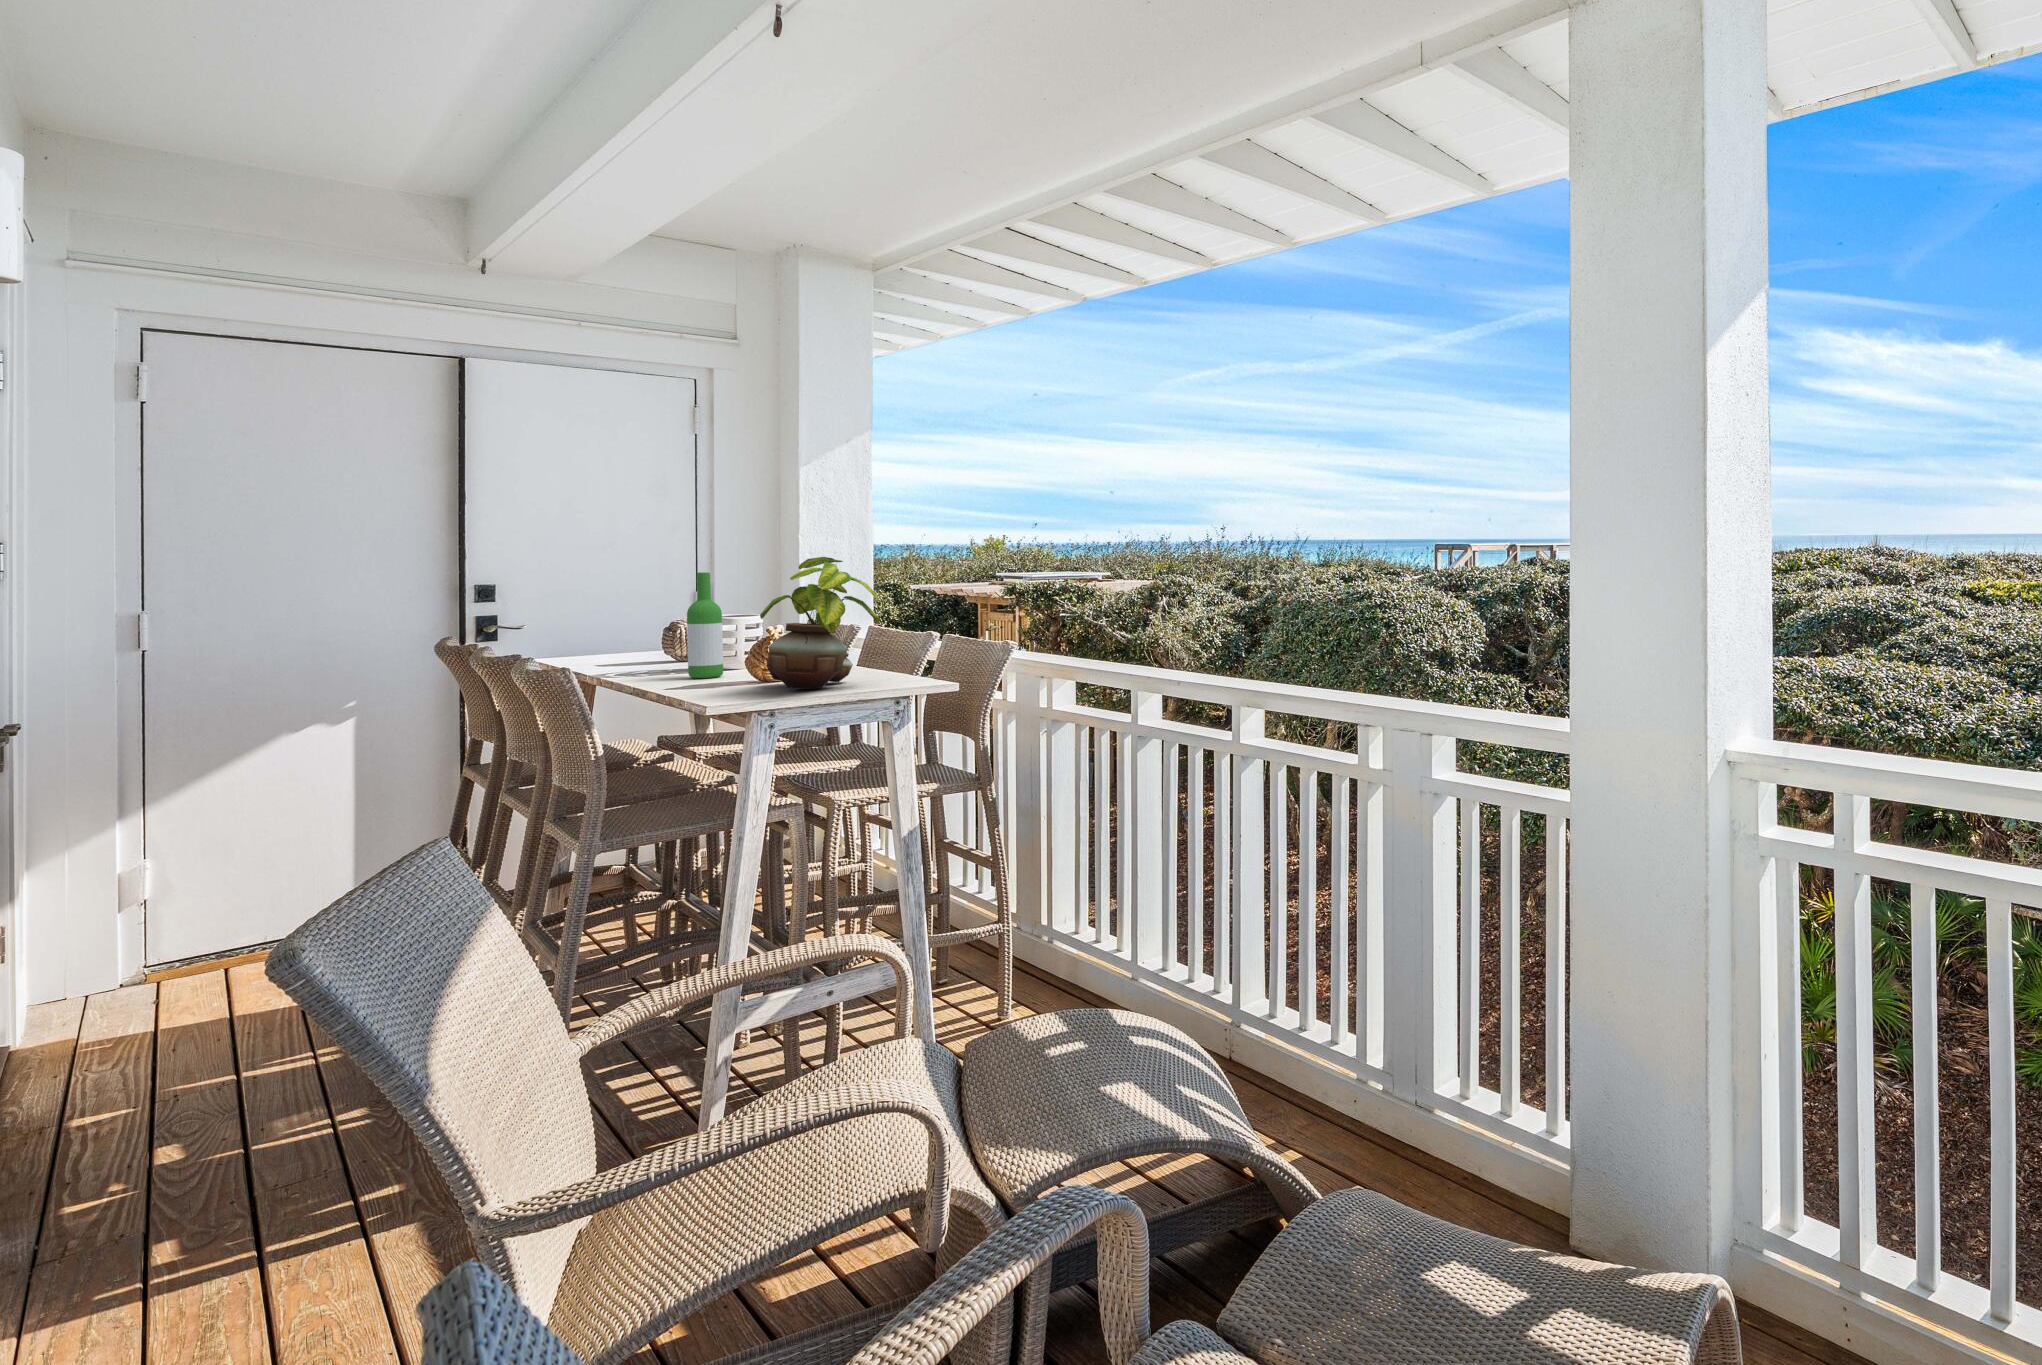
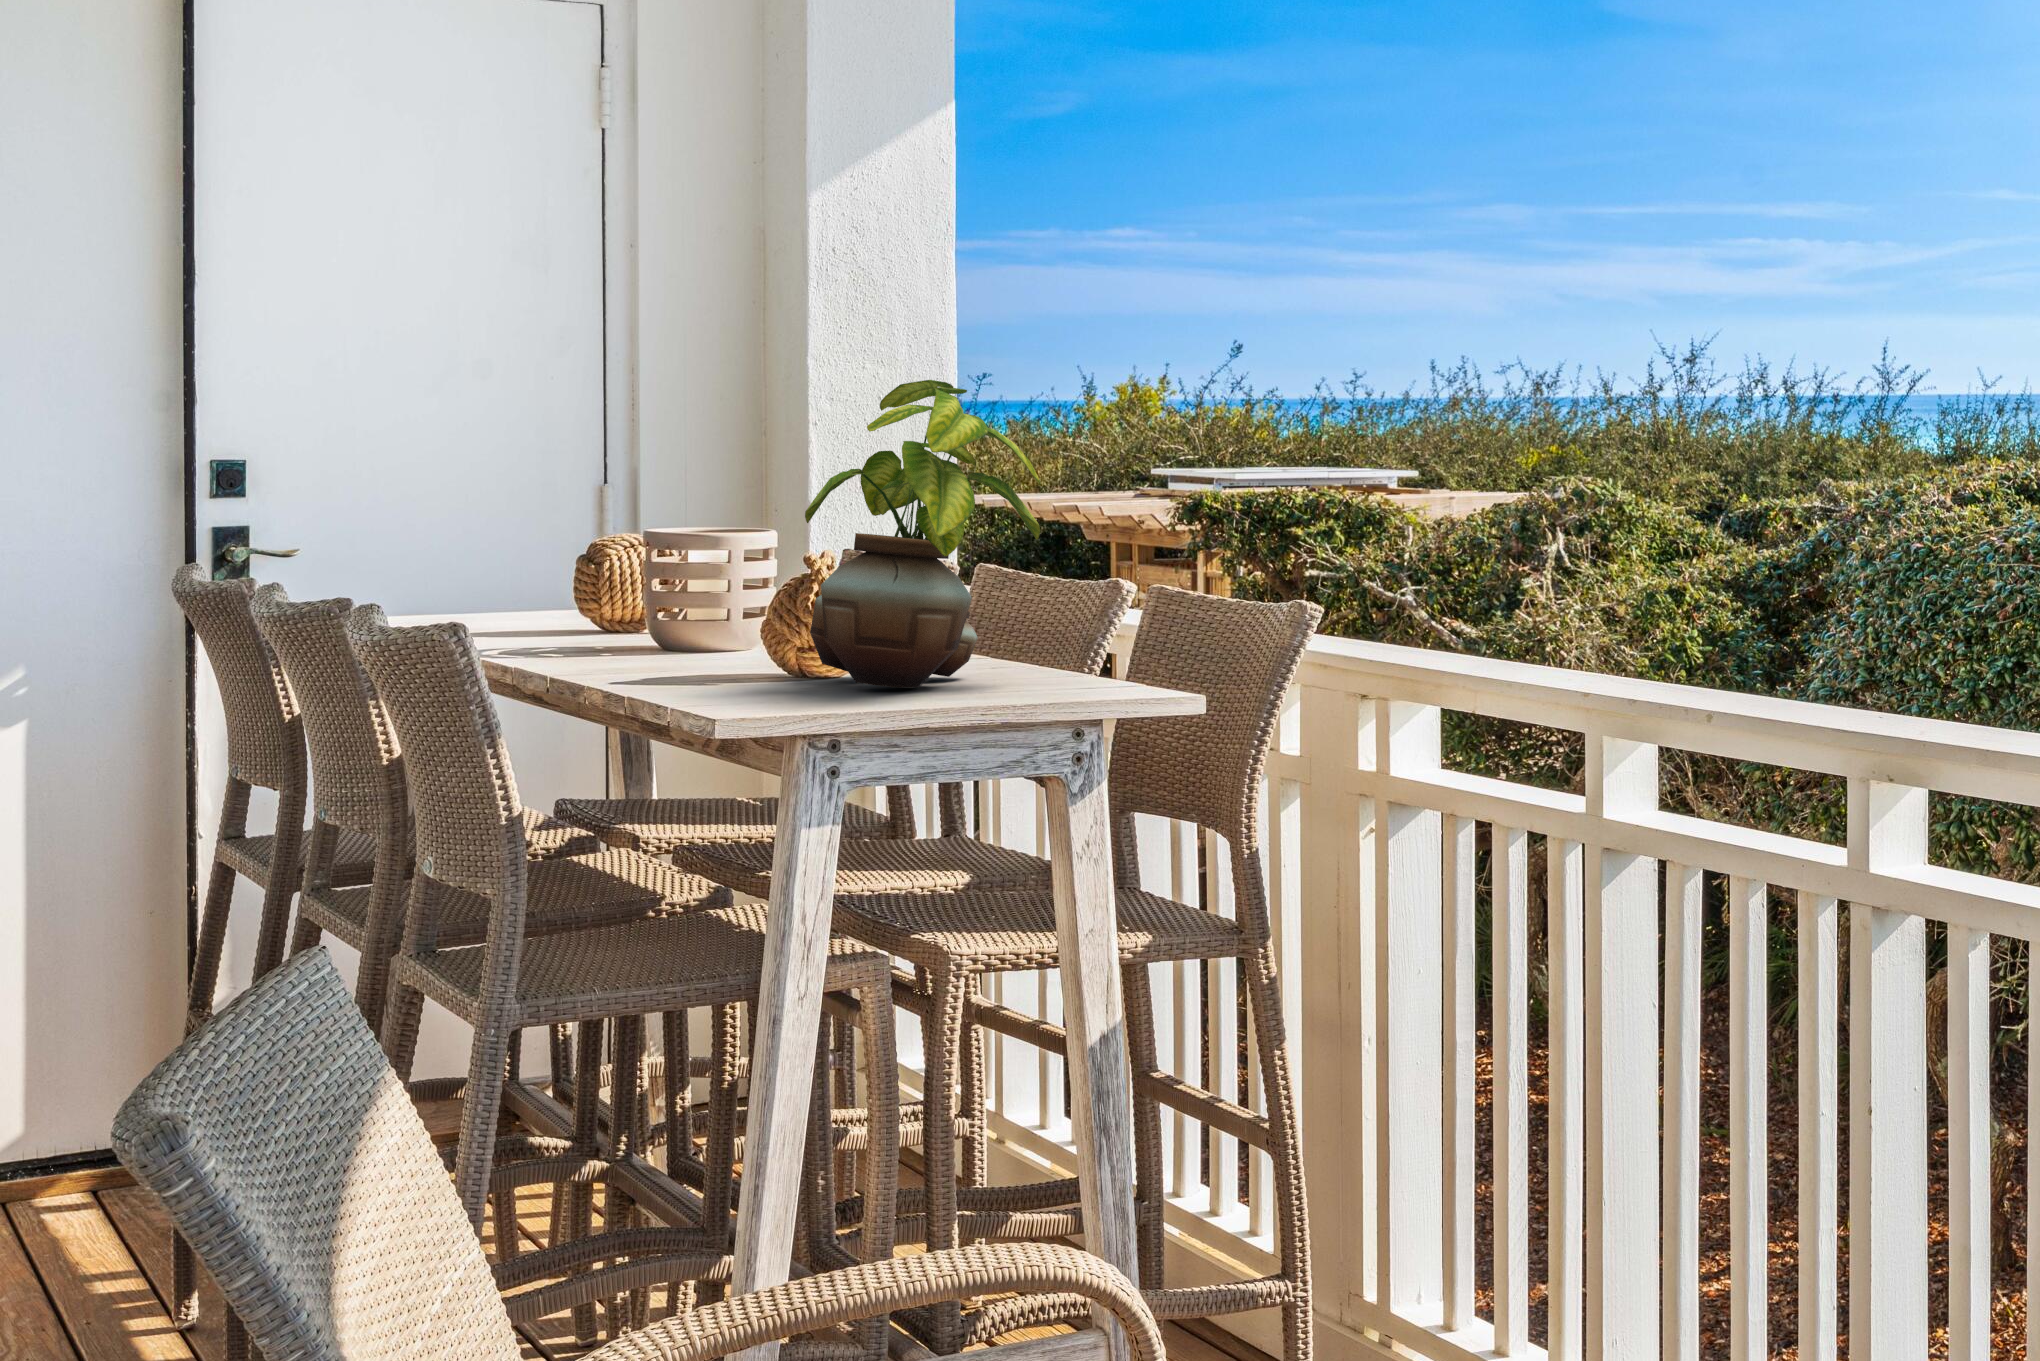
wine bottle: present [687,572,723,678] -> none [652,425,716,661]

